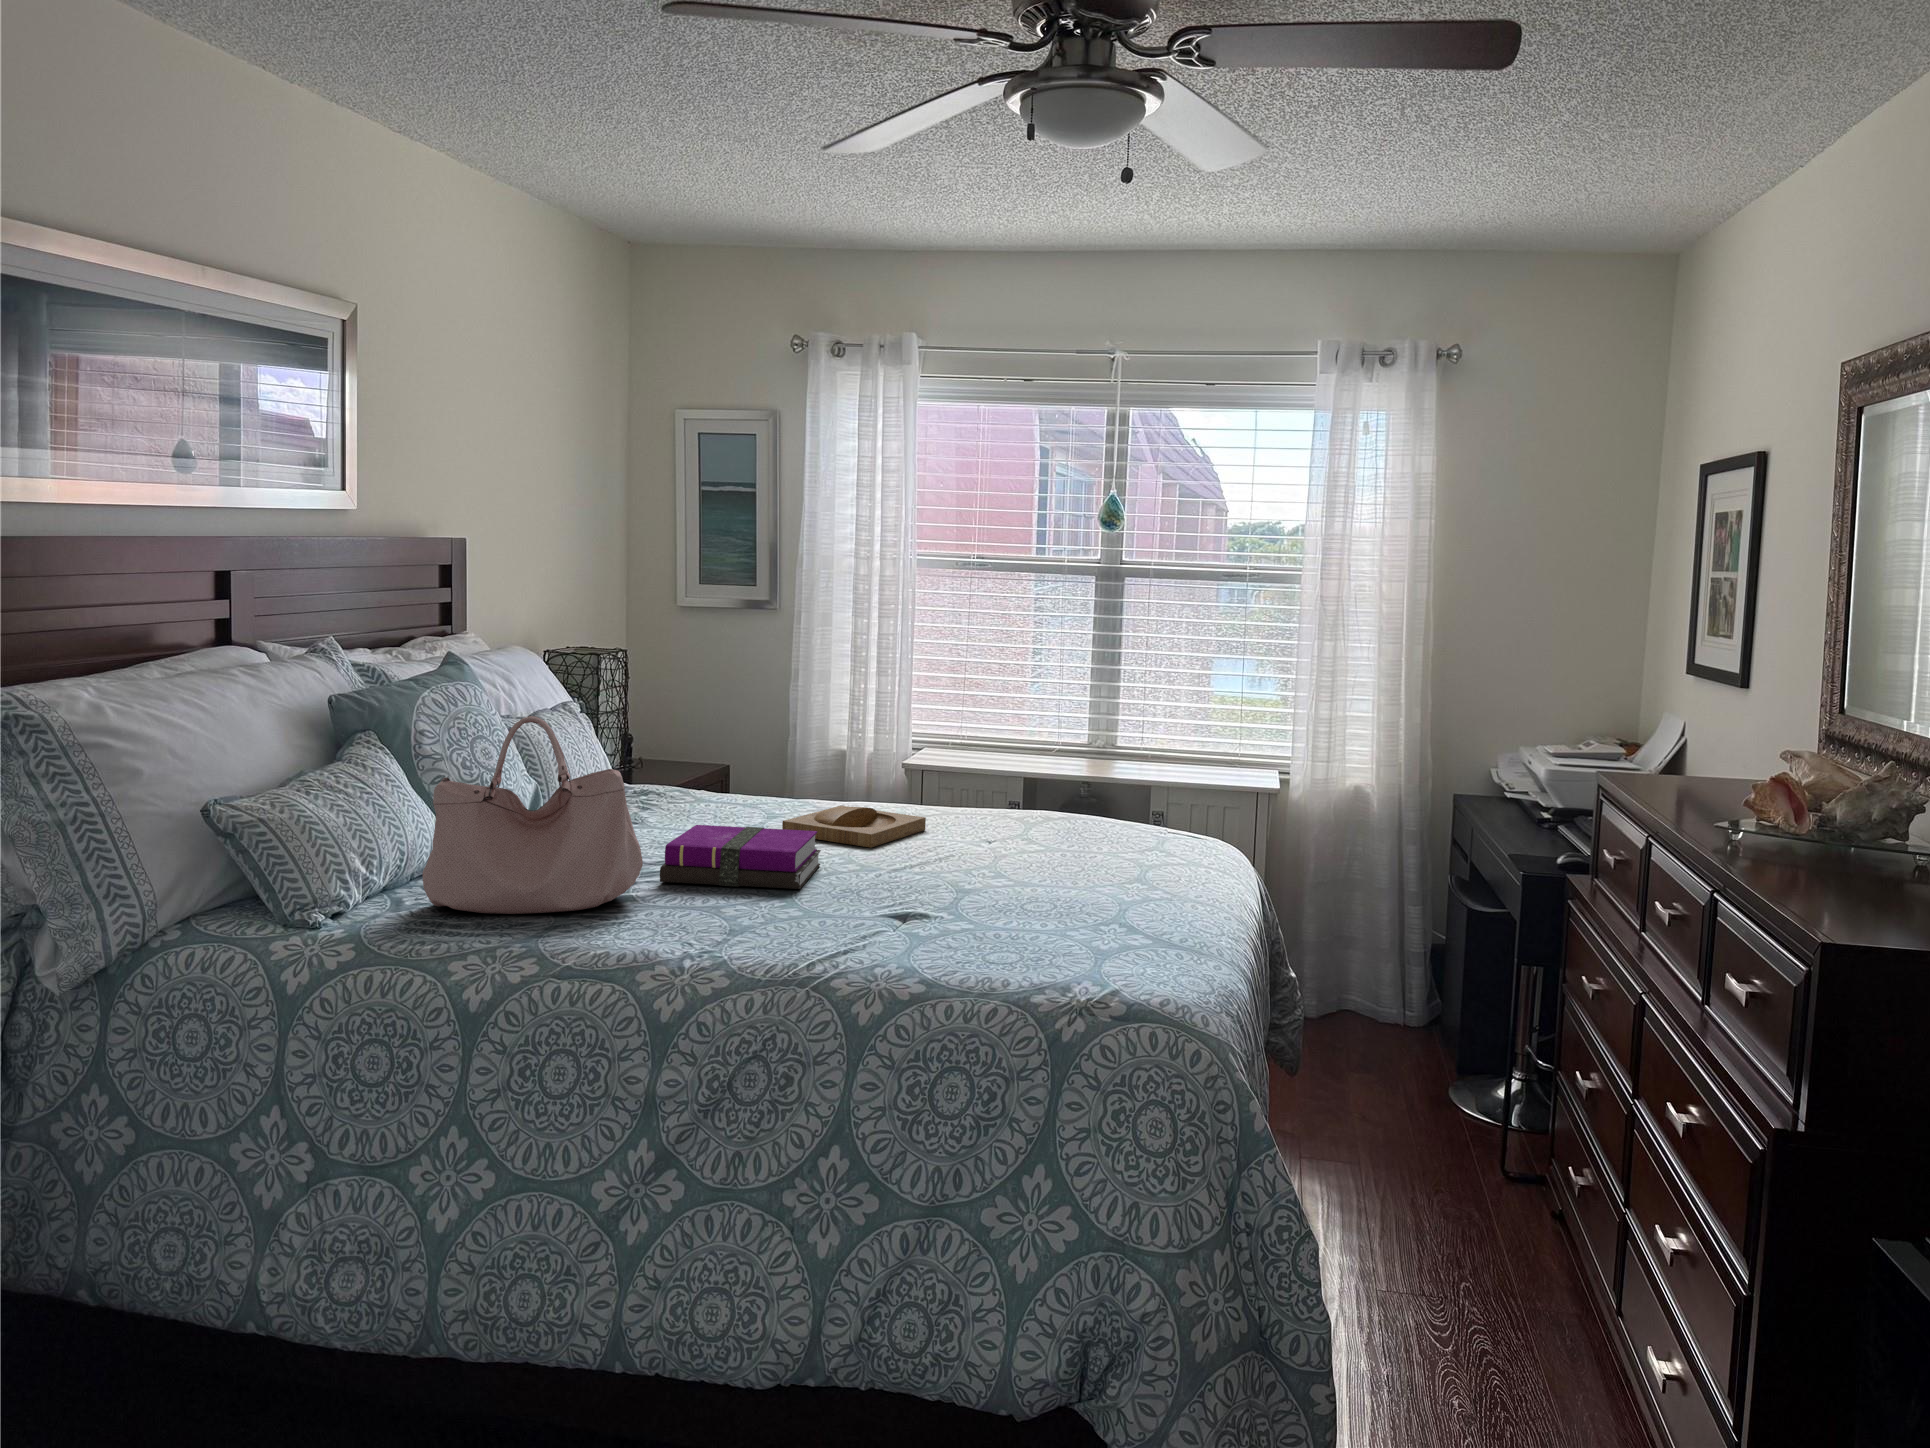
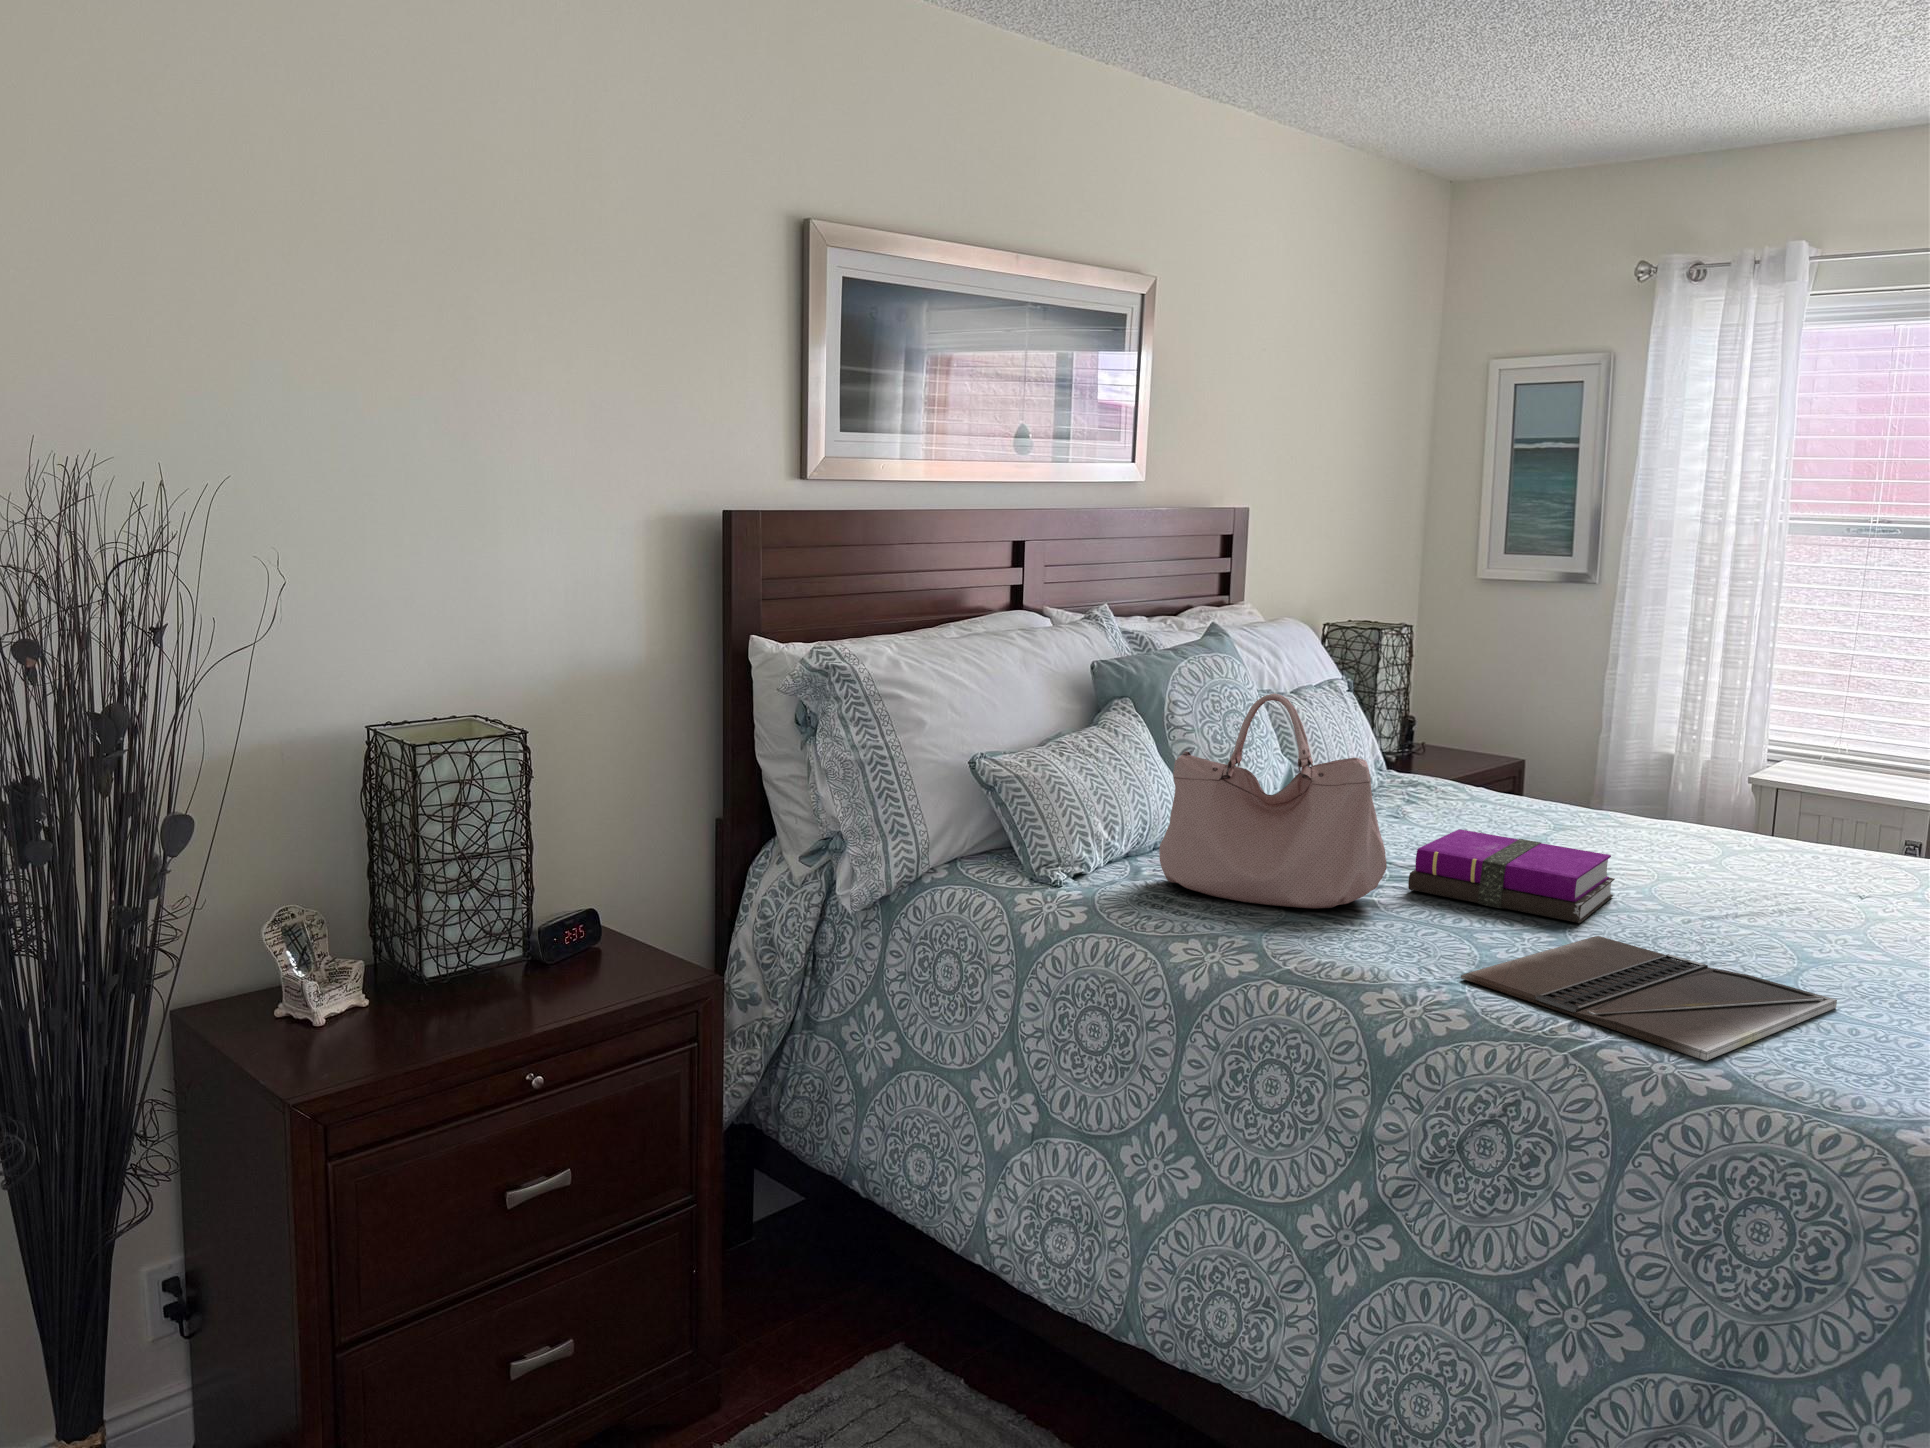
tray: present [782,806,926,848] -> none [1570,825,1773,884]
laptop: none [717,896,980,975] -> present [1461,936,1837,1061]

